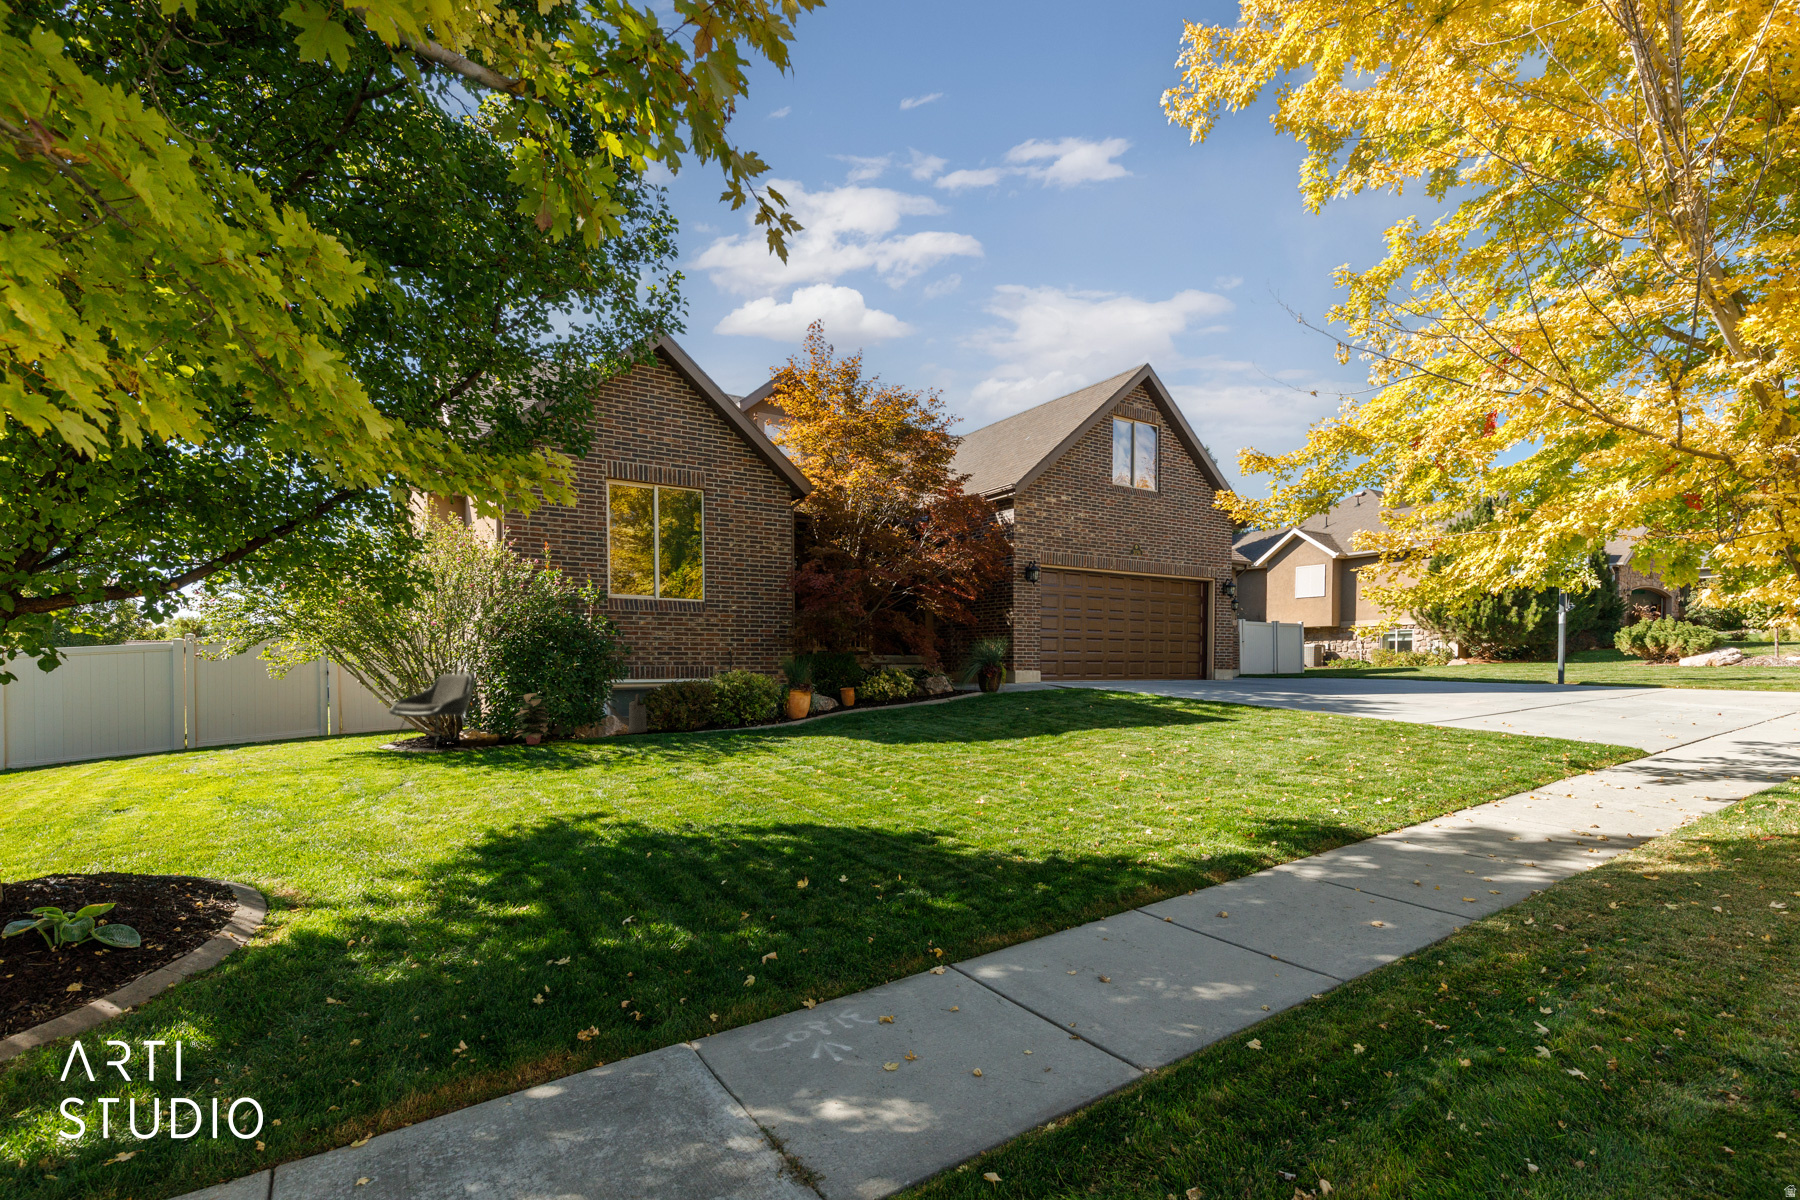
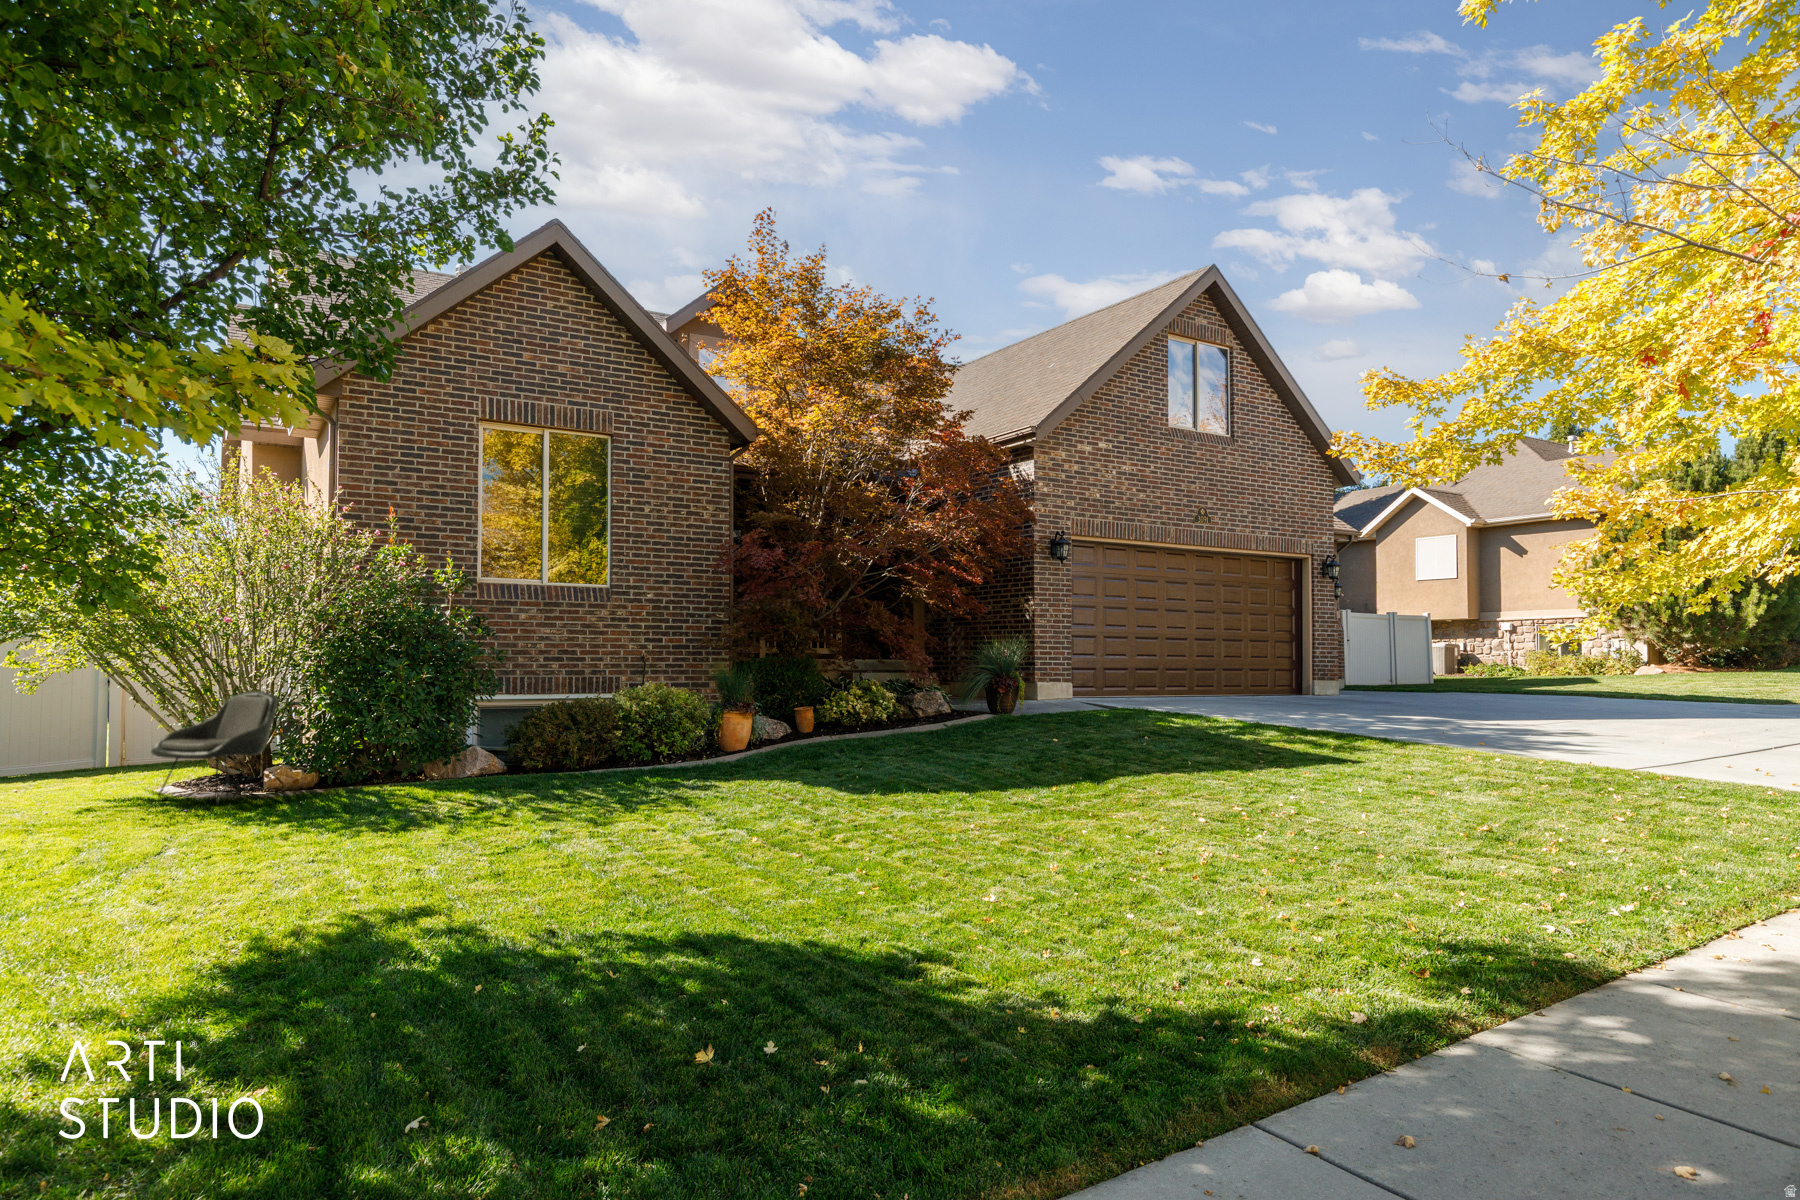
decorative plant: present [514,693,549,744] -> none [329,723,388,796]
watering can: present [605,694,653,733] -> none [467,721,535,776]

